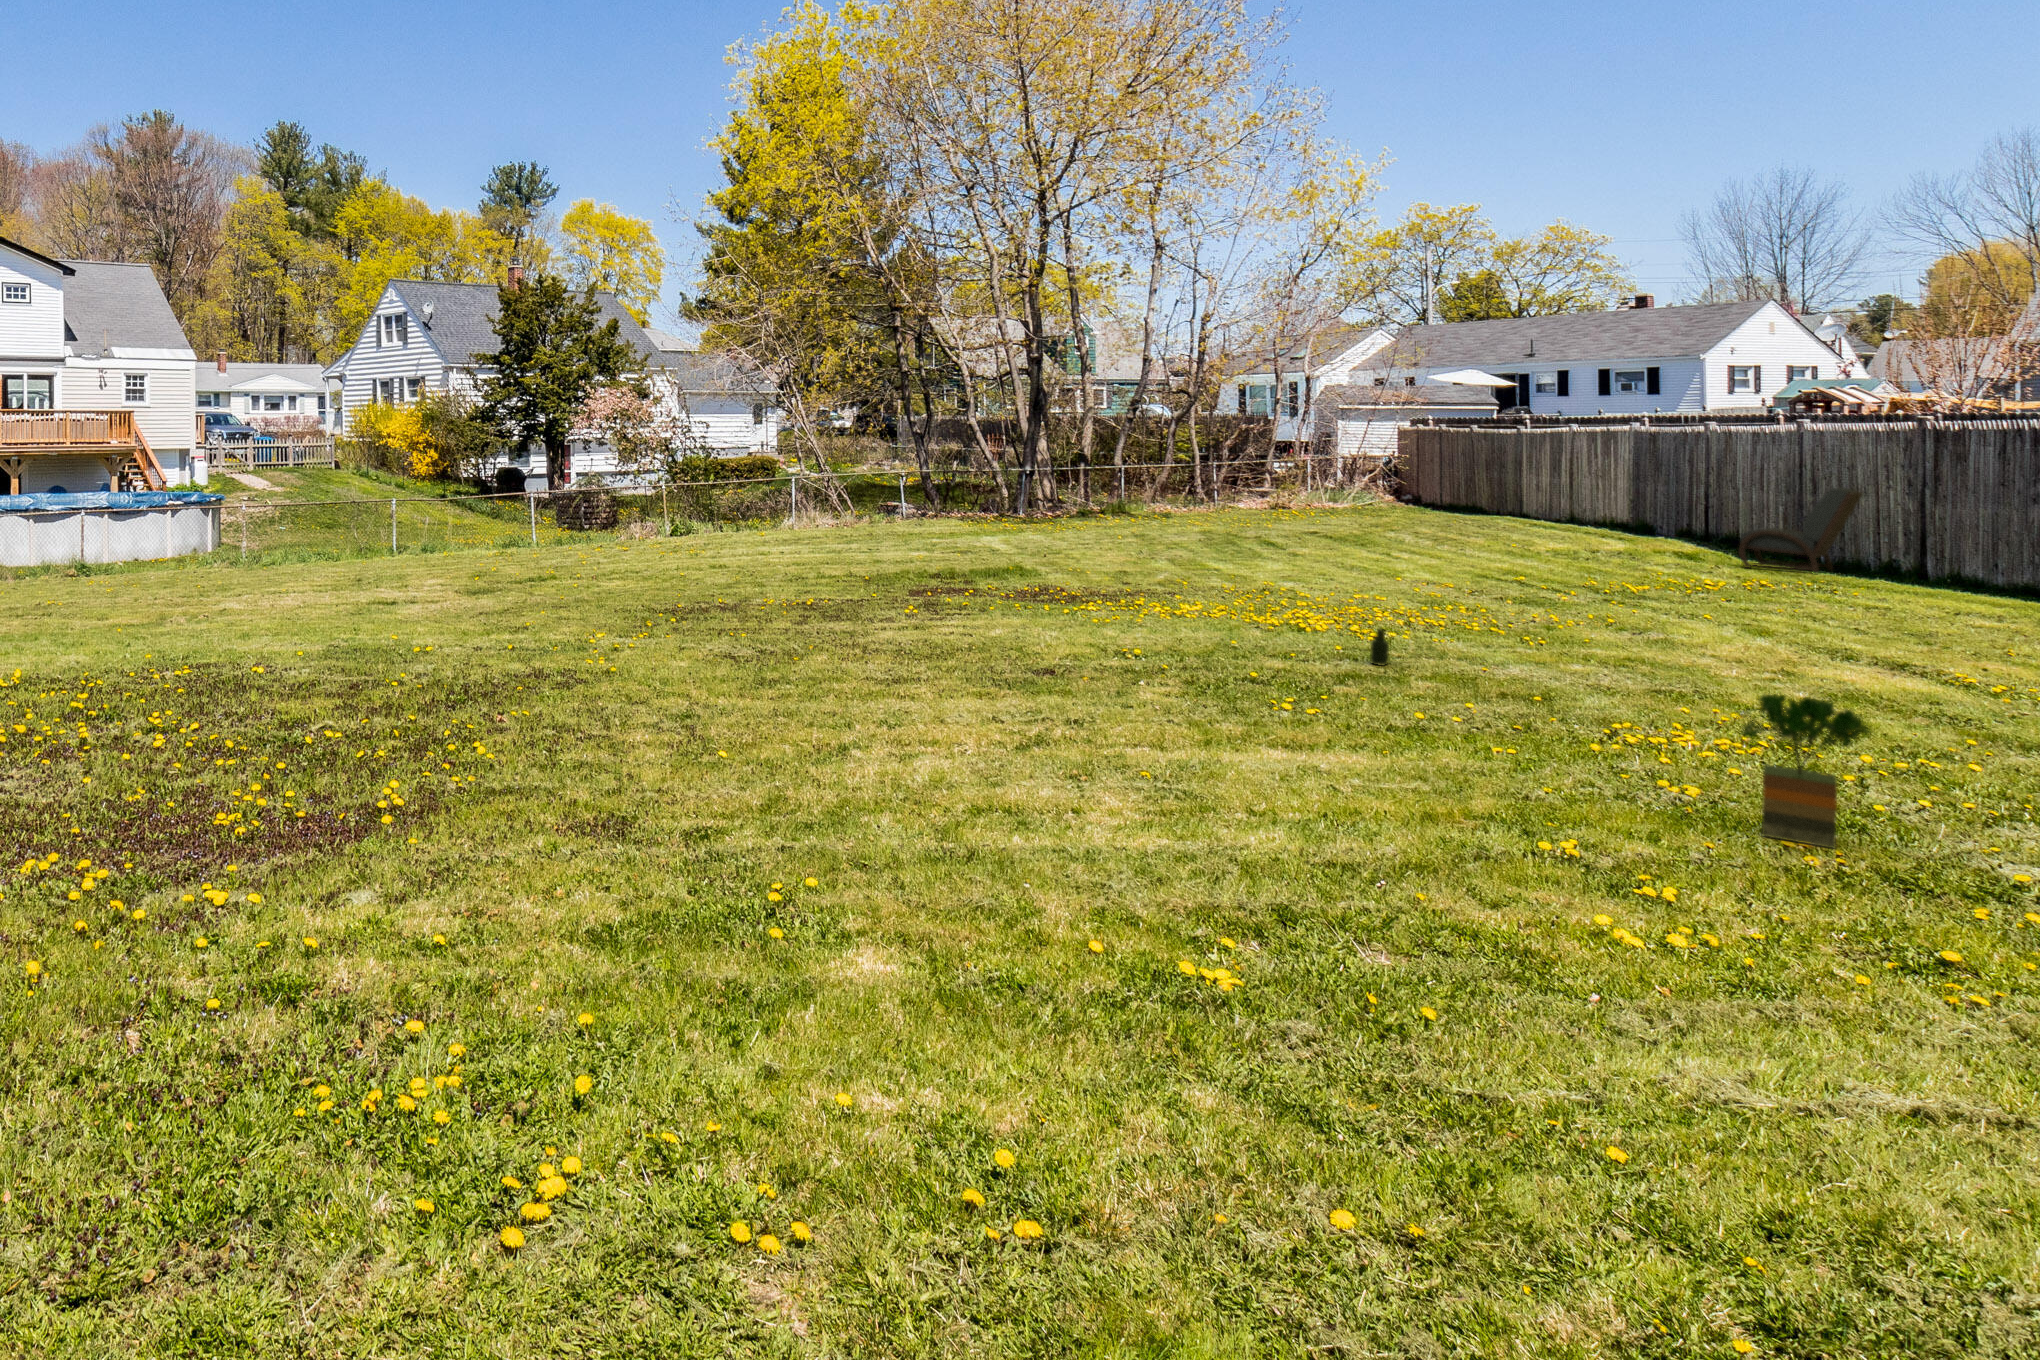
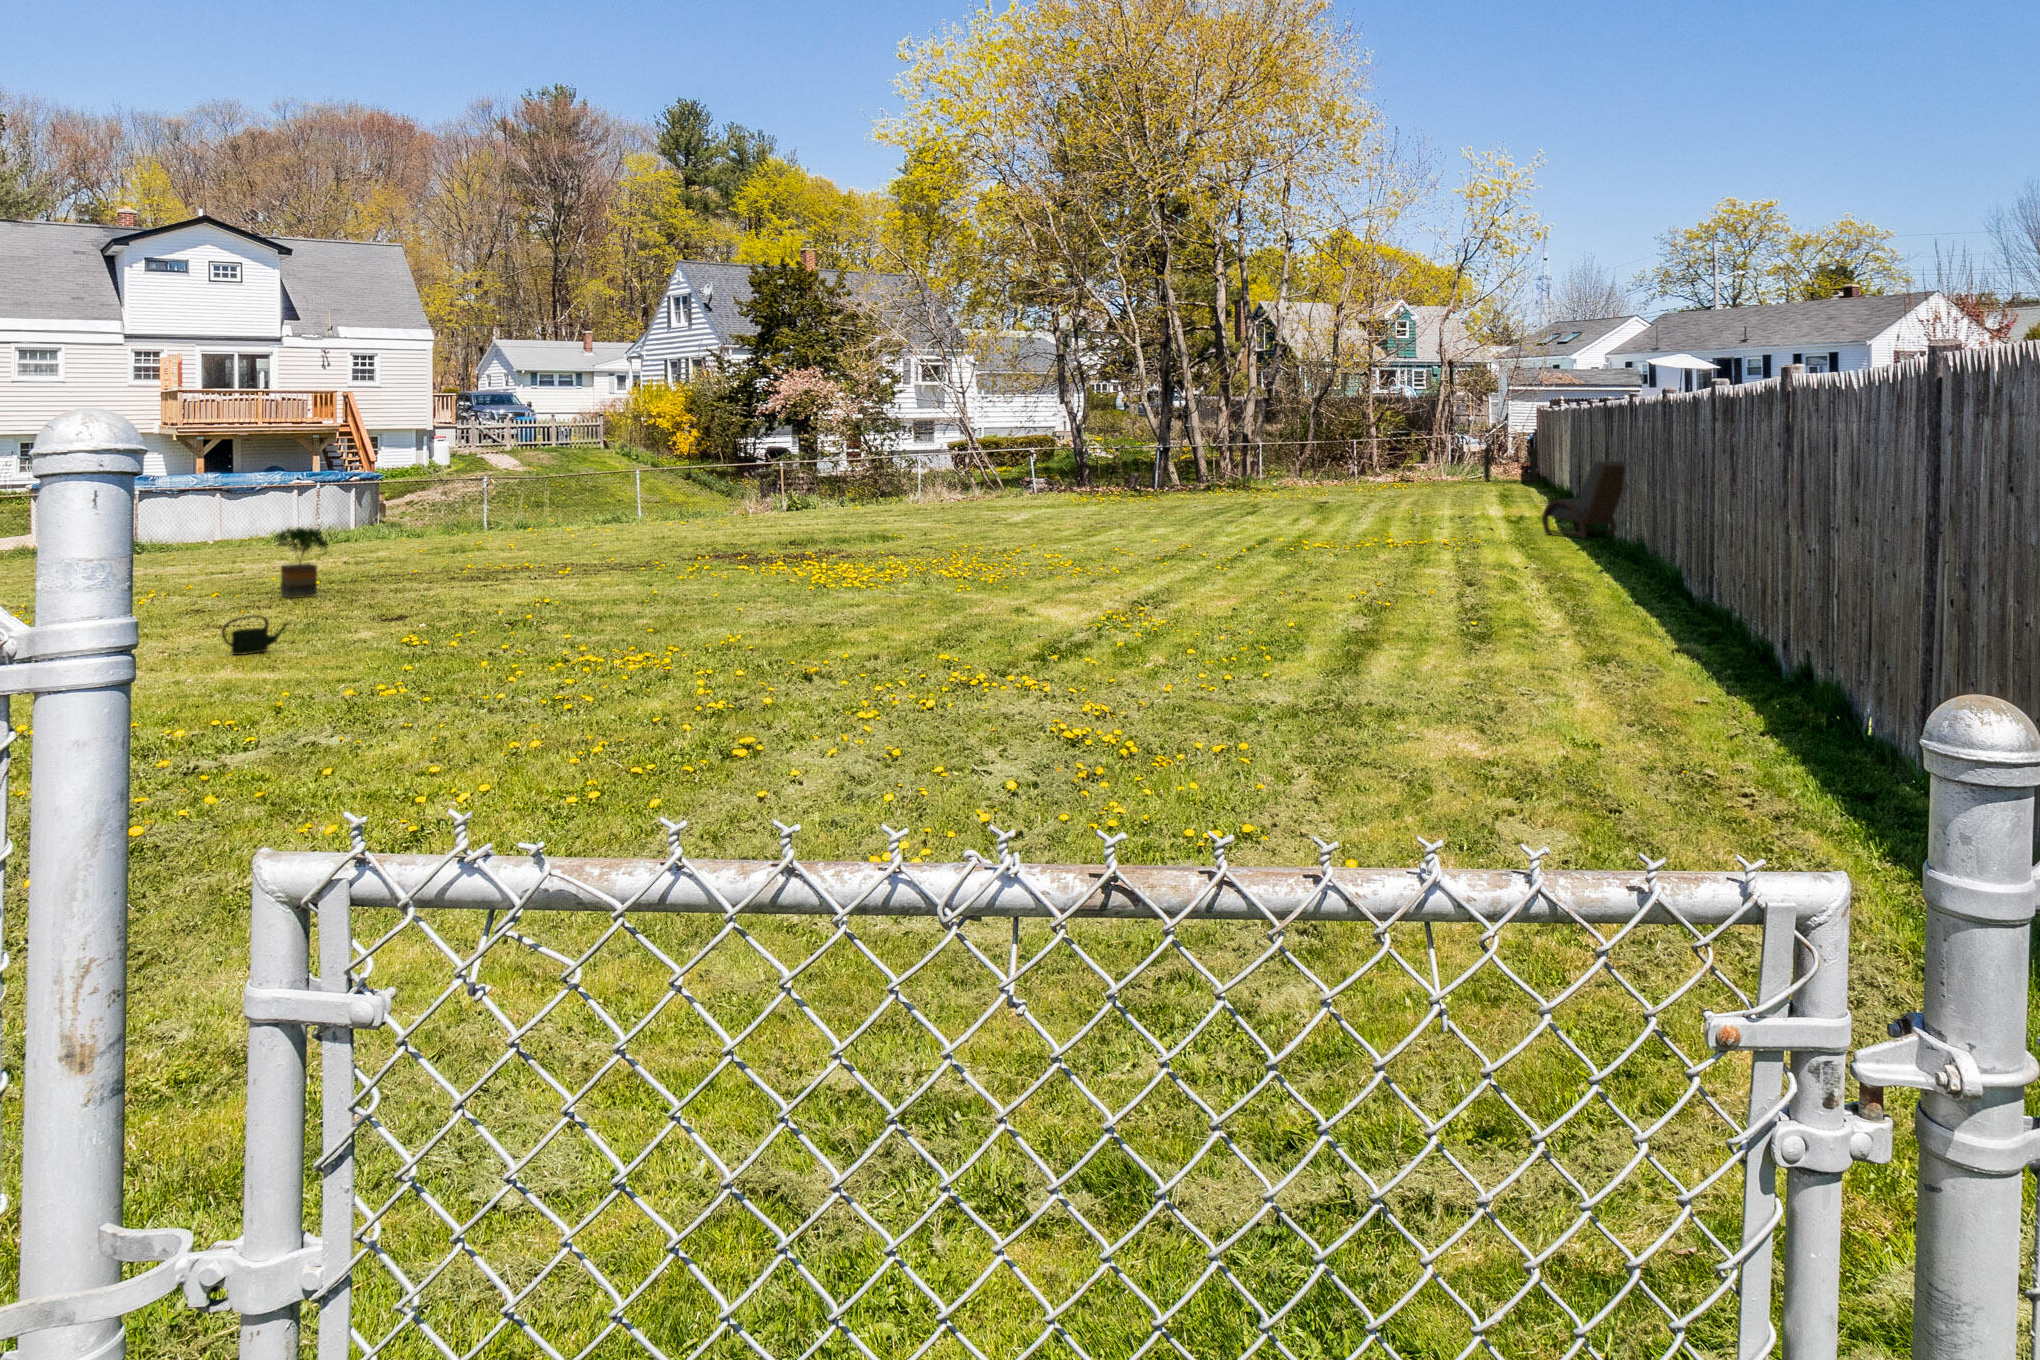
bench: none [1282,464,1347,501] -> present [1484,446,1537,483]
watering can: present [1370,629,1389,665] -> present [222,615,290,655]
potted tree: present [1735,694,1871,848] -> present [276,527,329,598]

